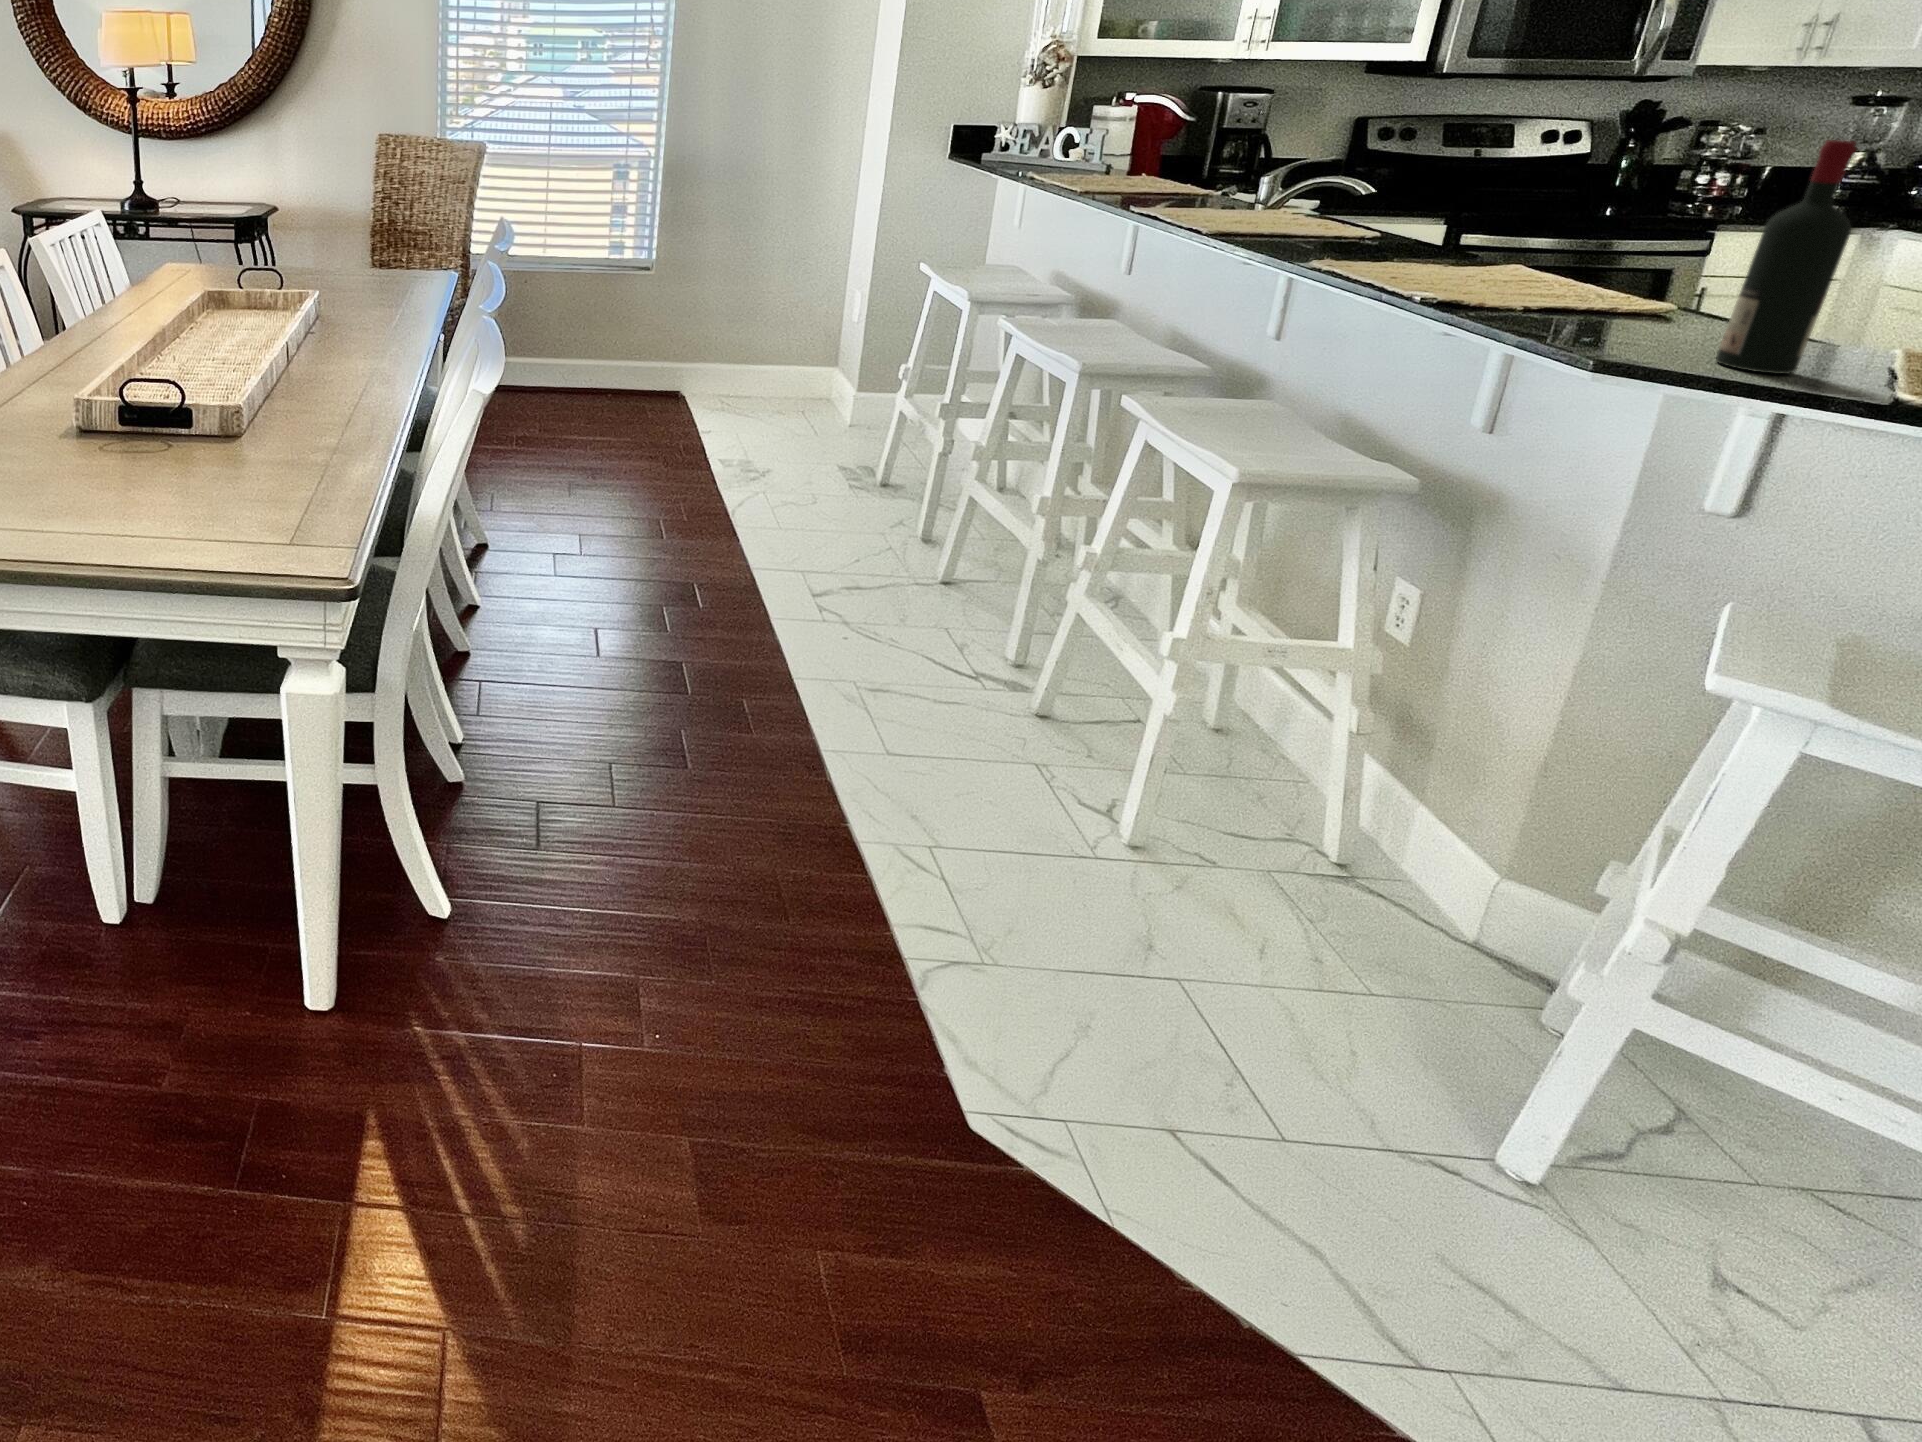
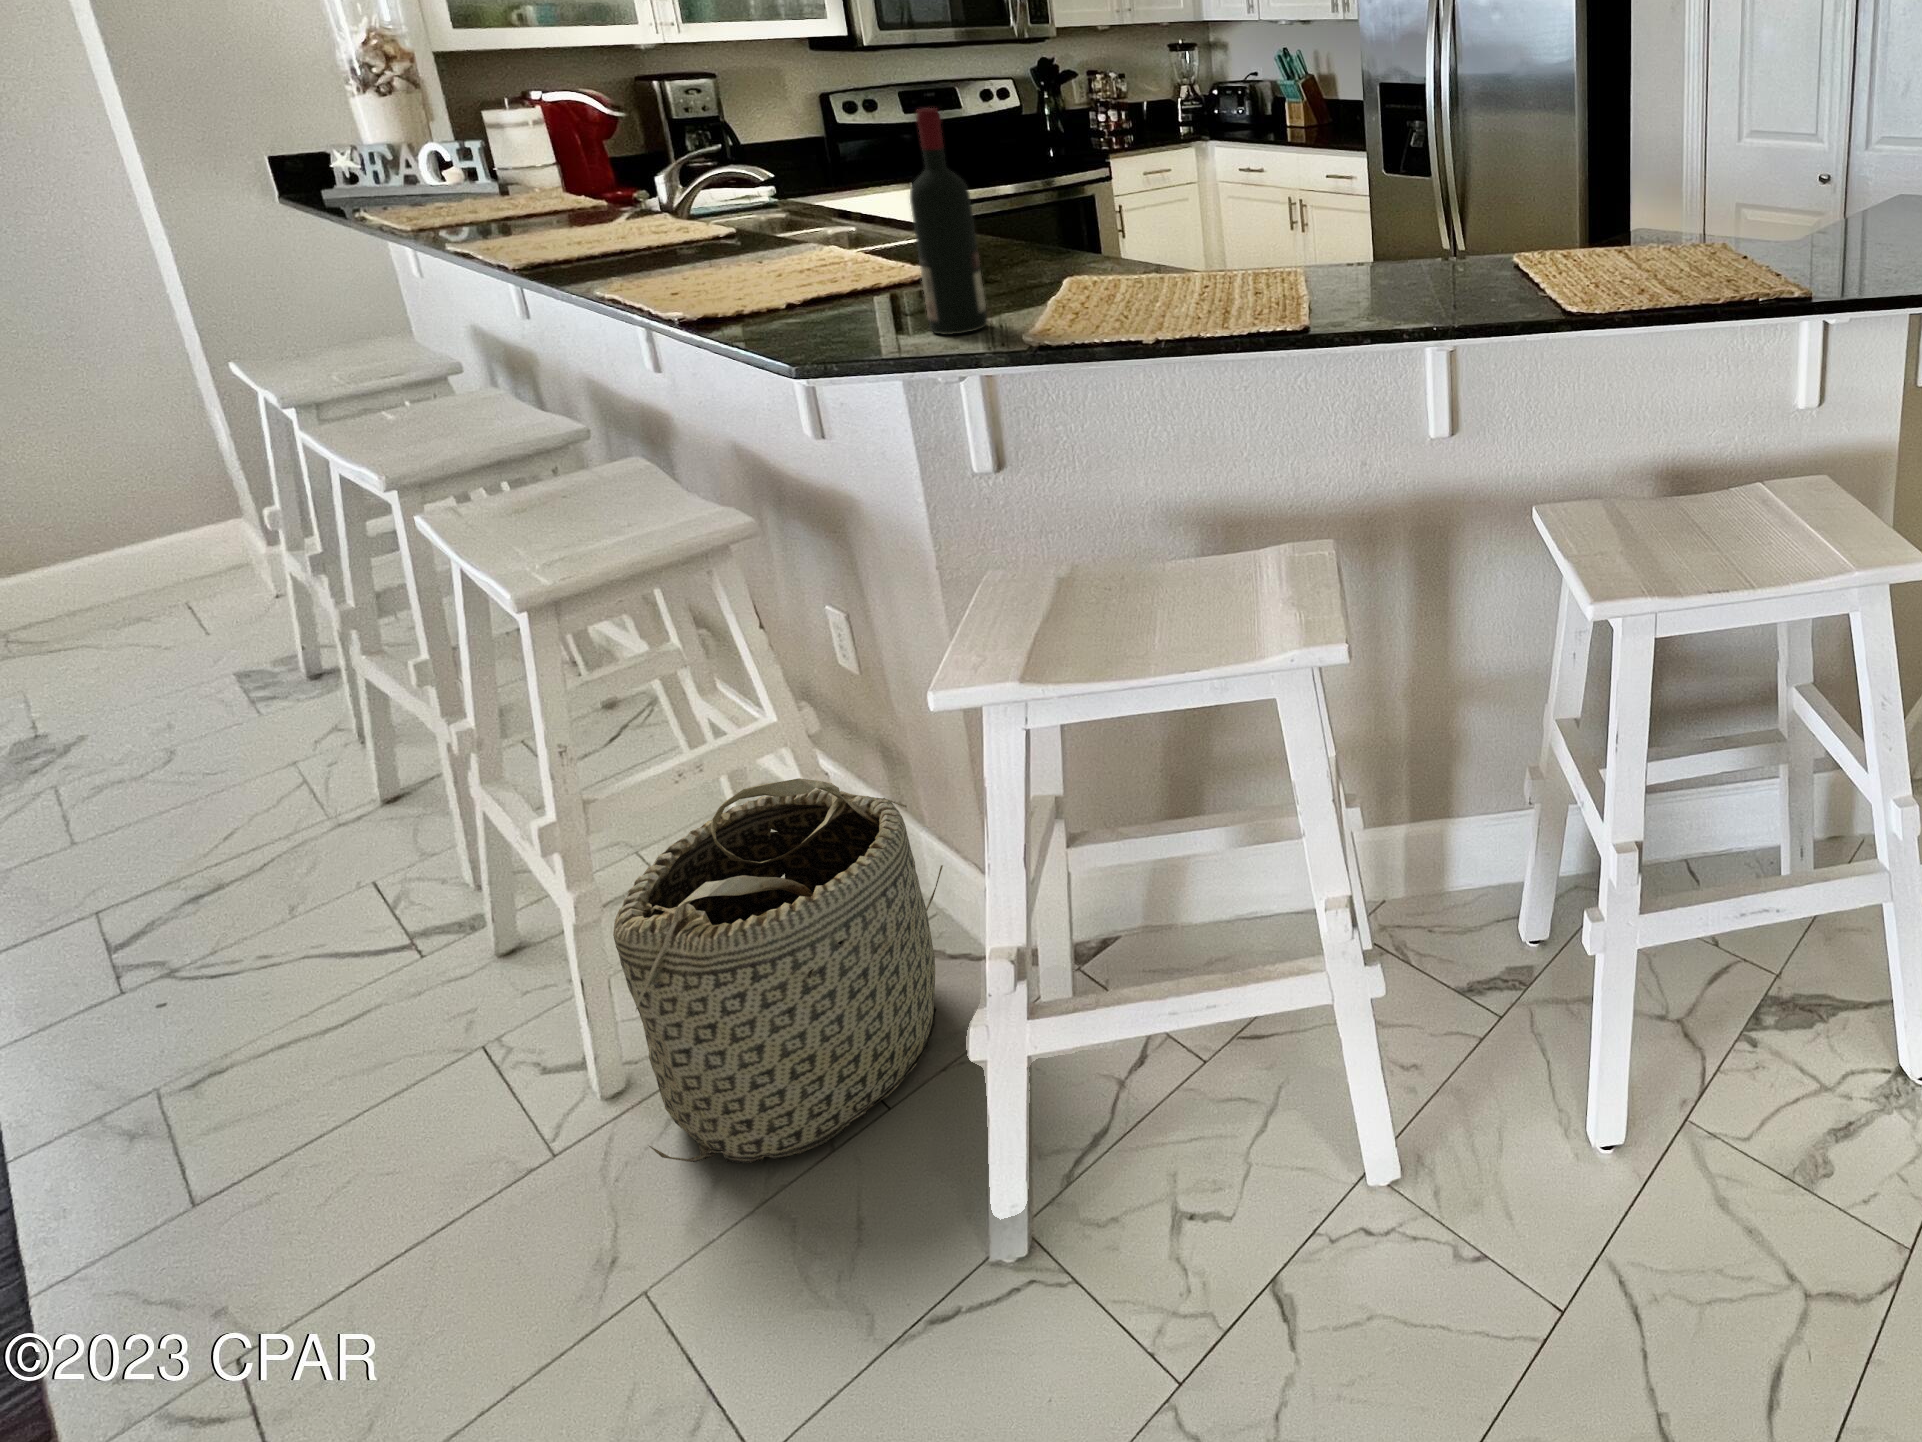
basket: none [1181,683,1474,984] -> present [613,778,943,1163]

